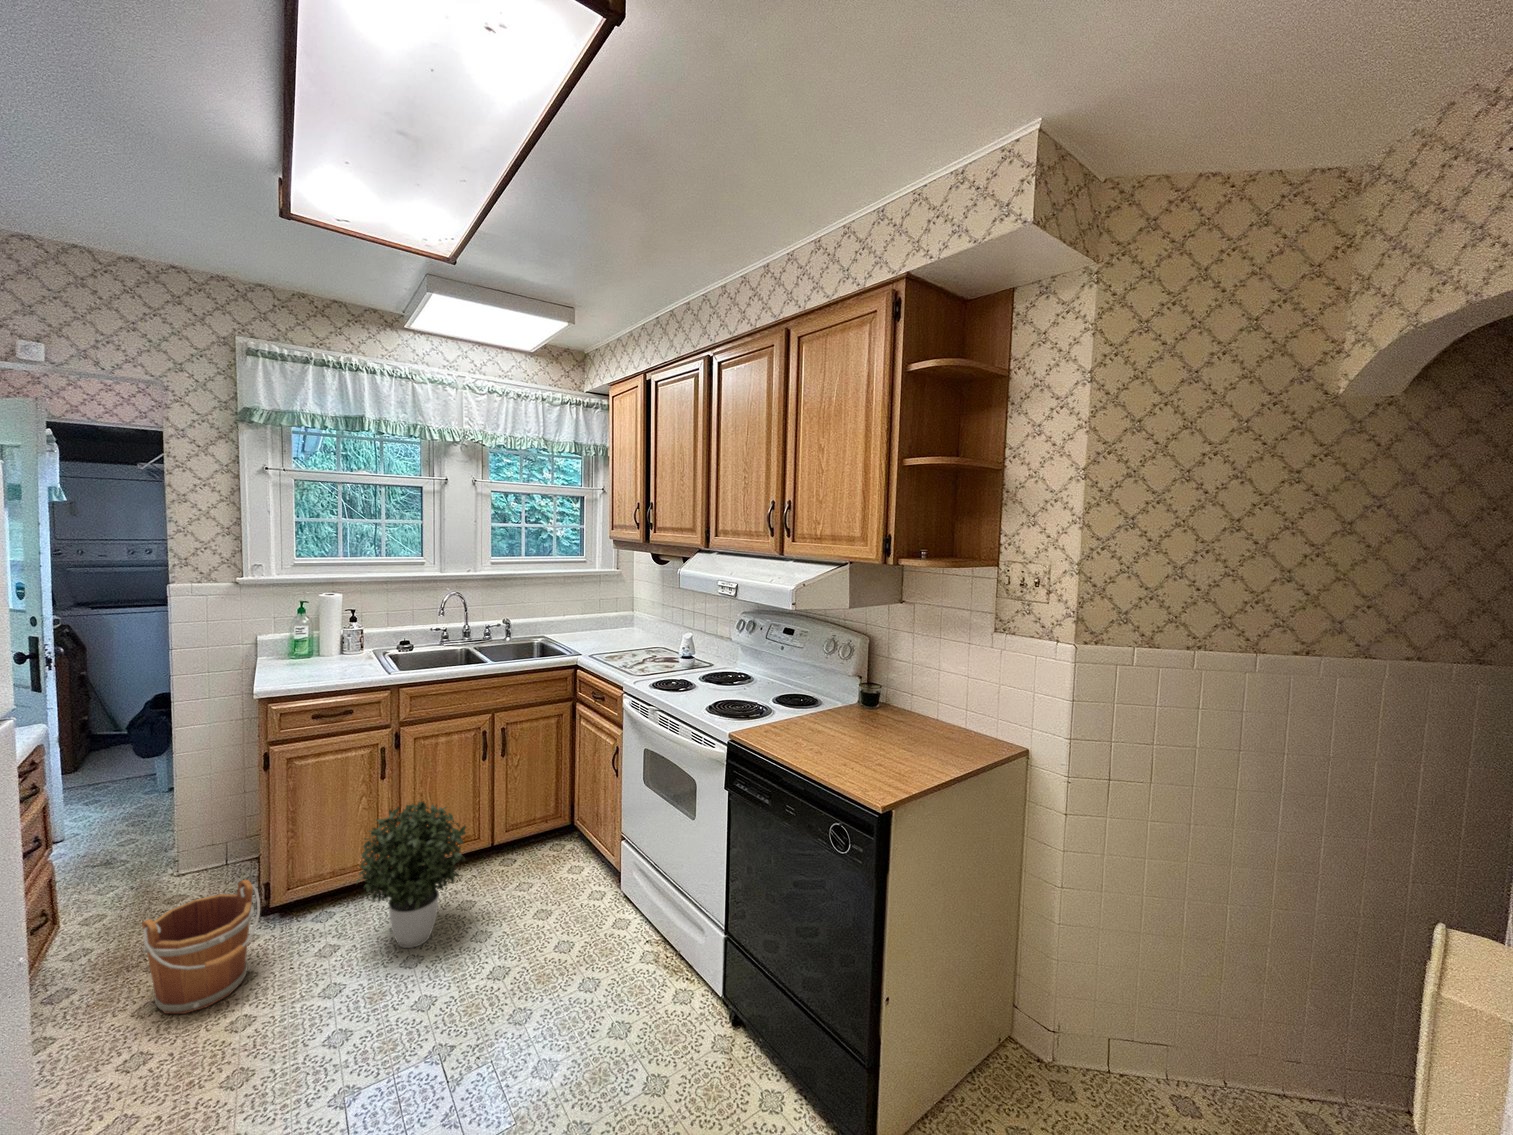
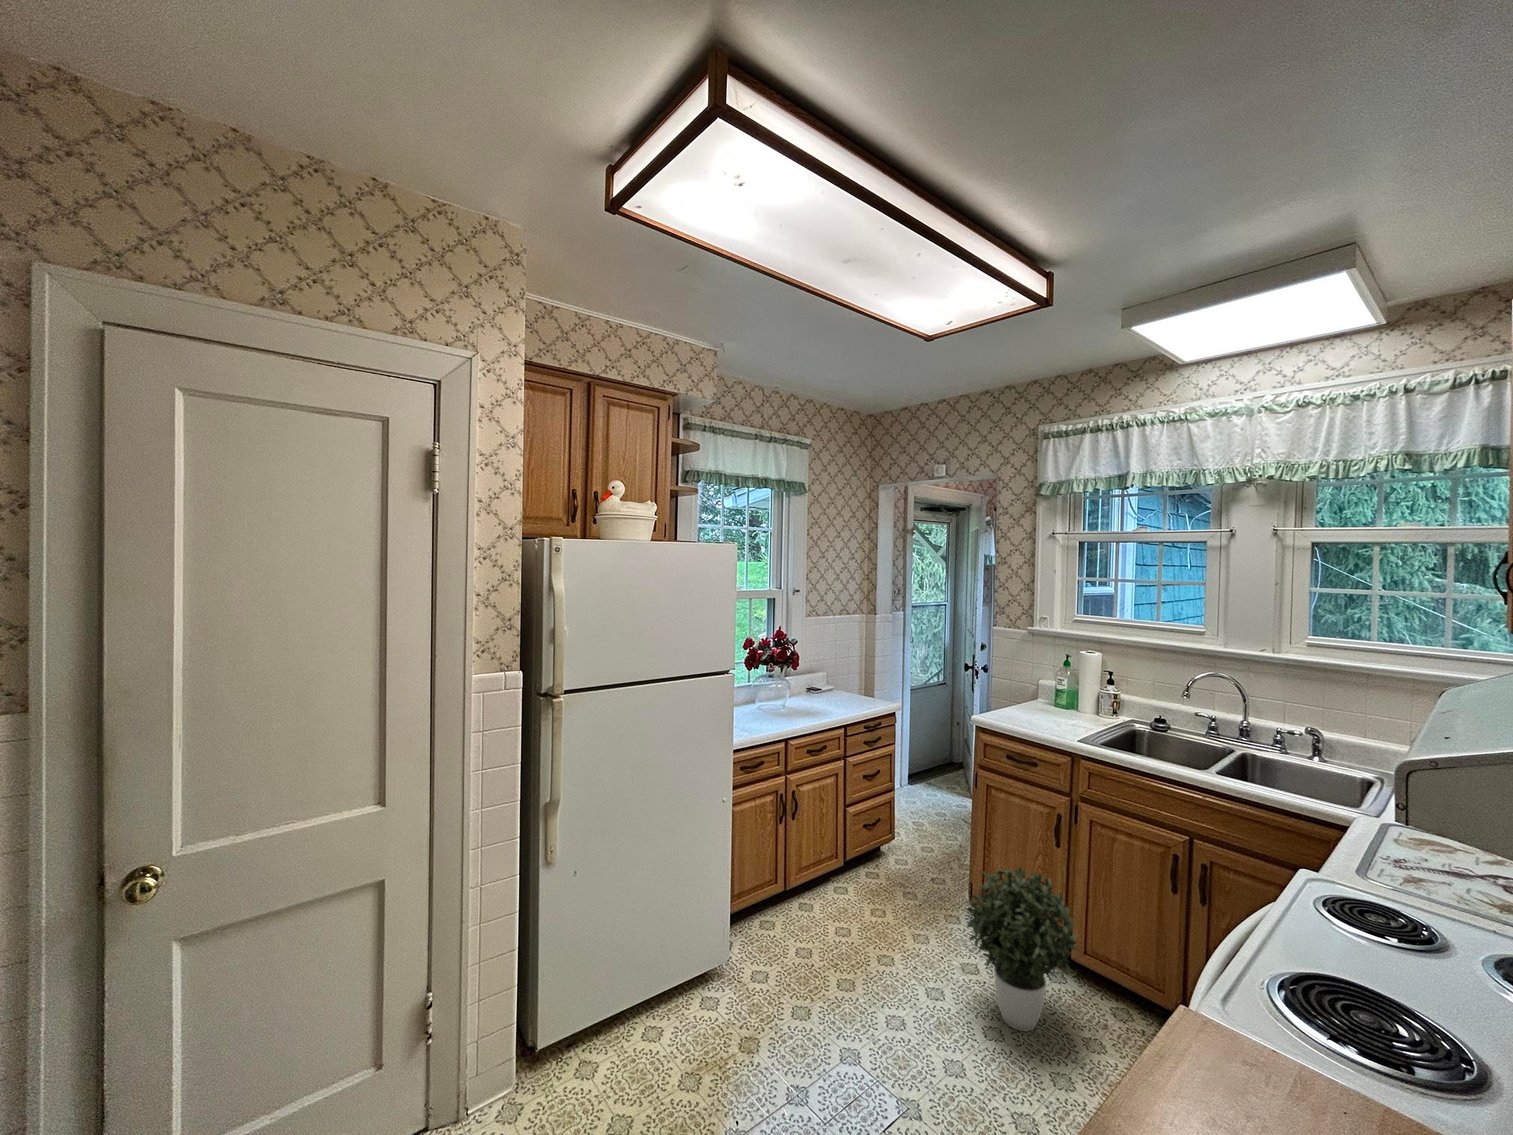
bucket: present [142,880,260,1014] -> none [861,849,931,943]

